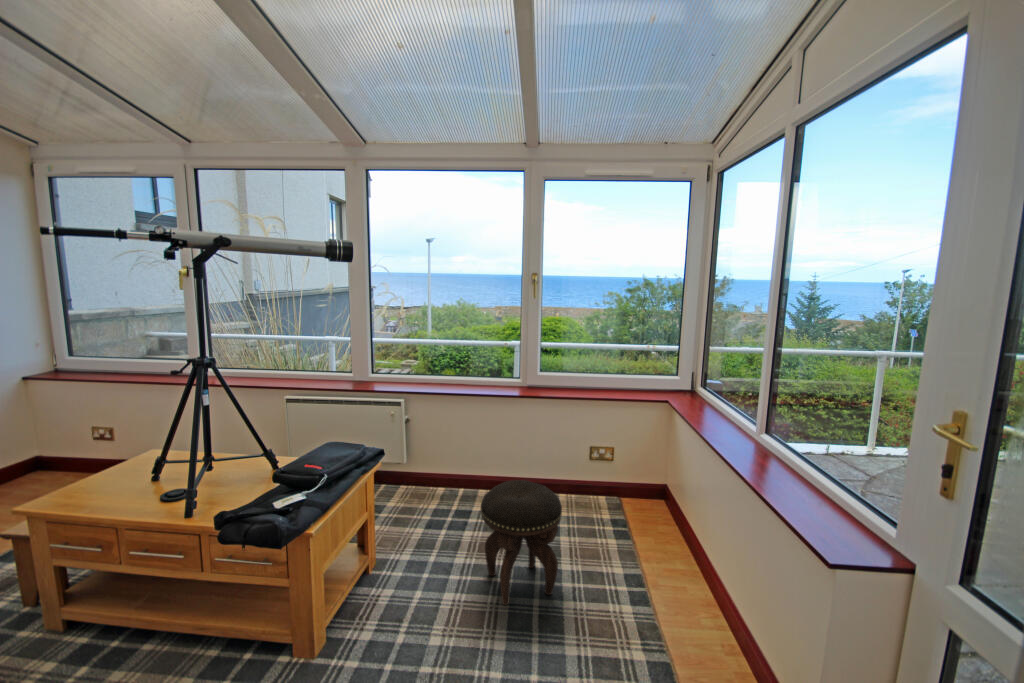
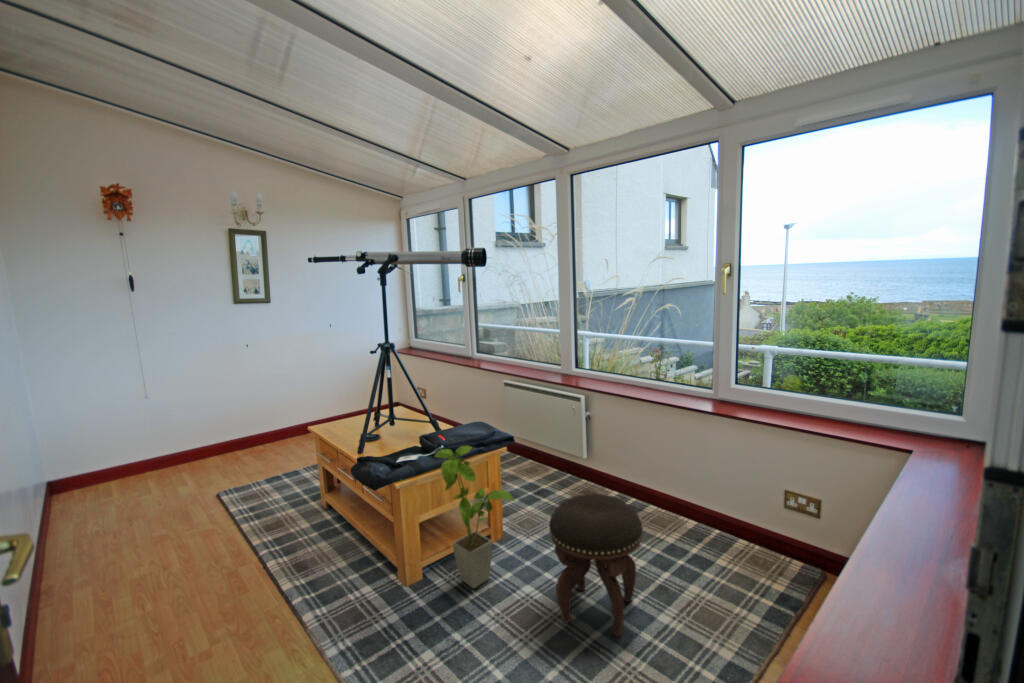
house plant: none [359,462,449,621] -> present [435,446,515,588]

